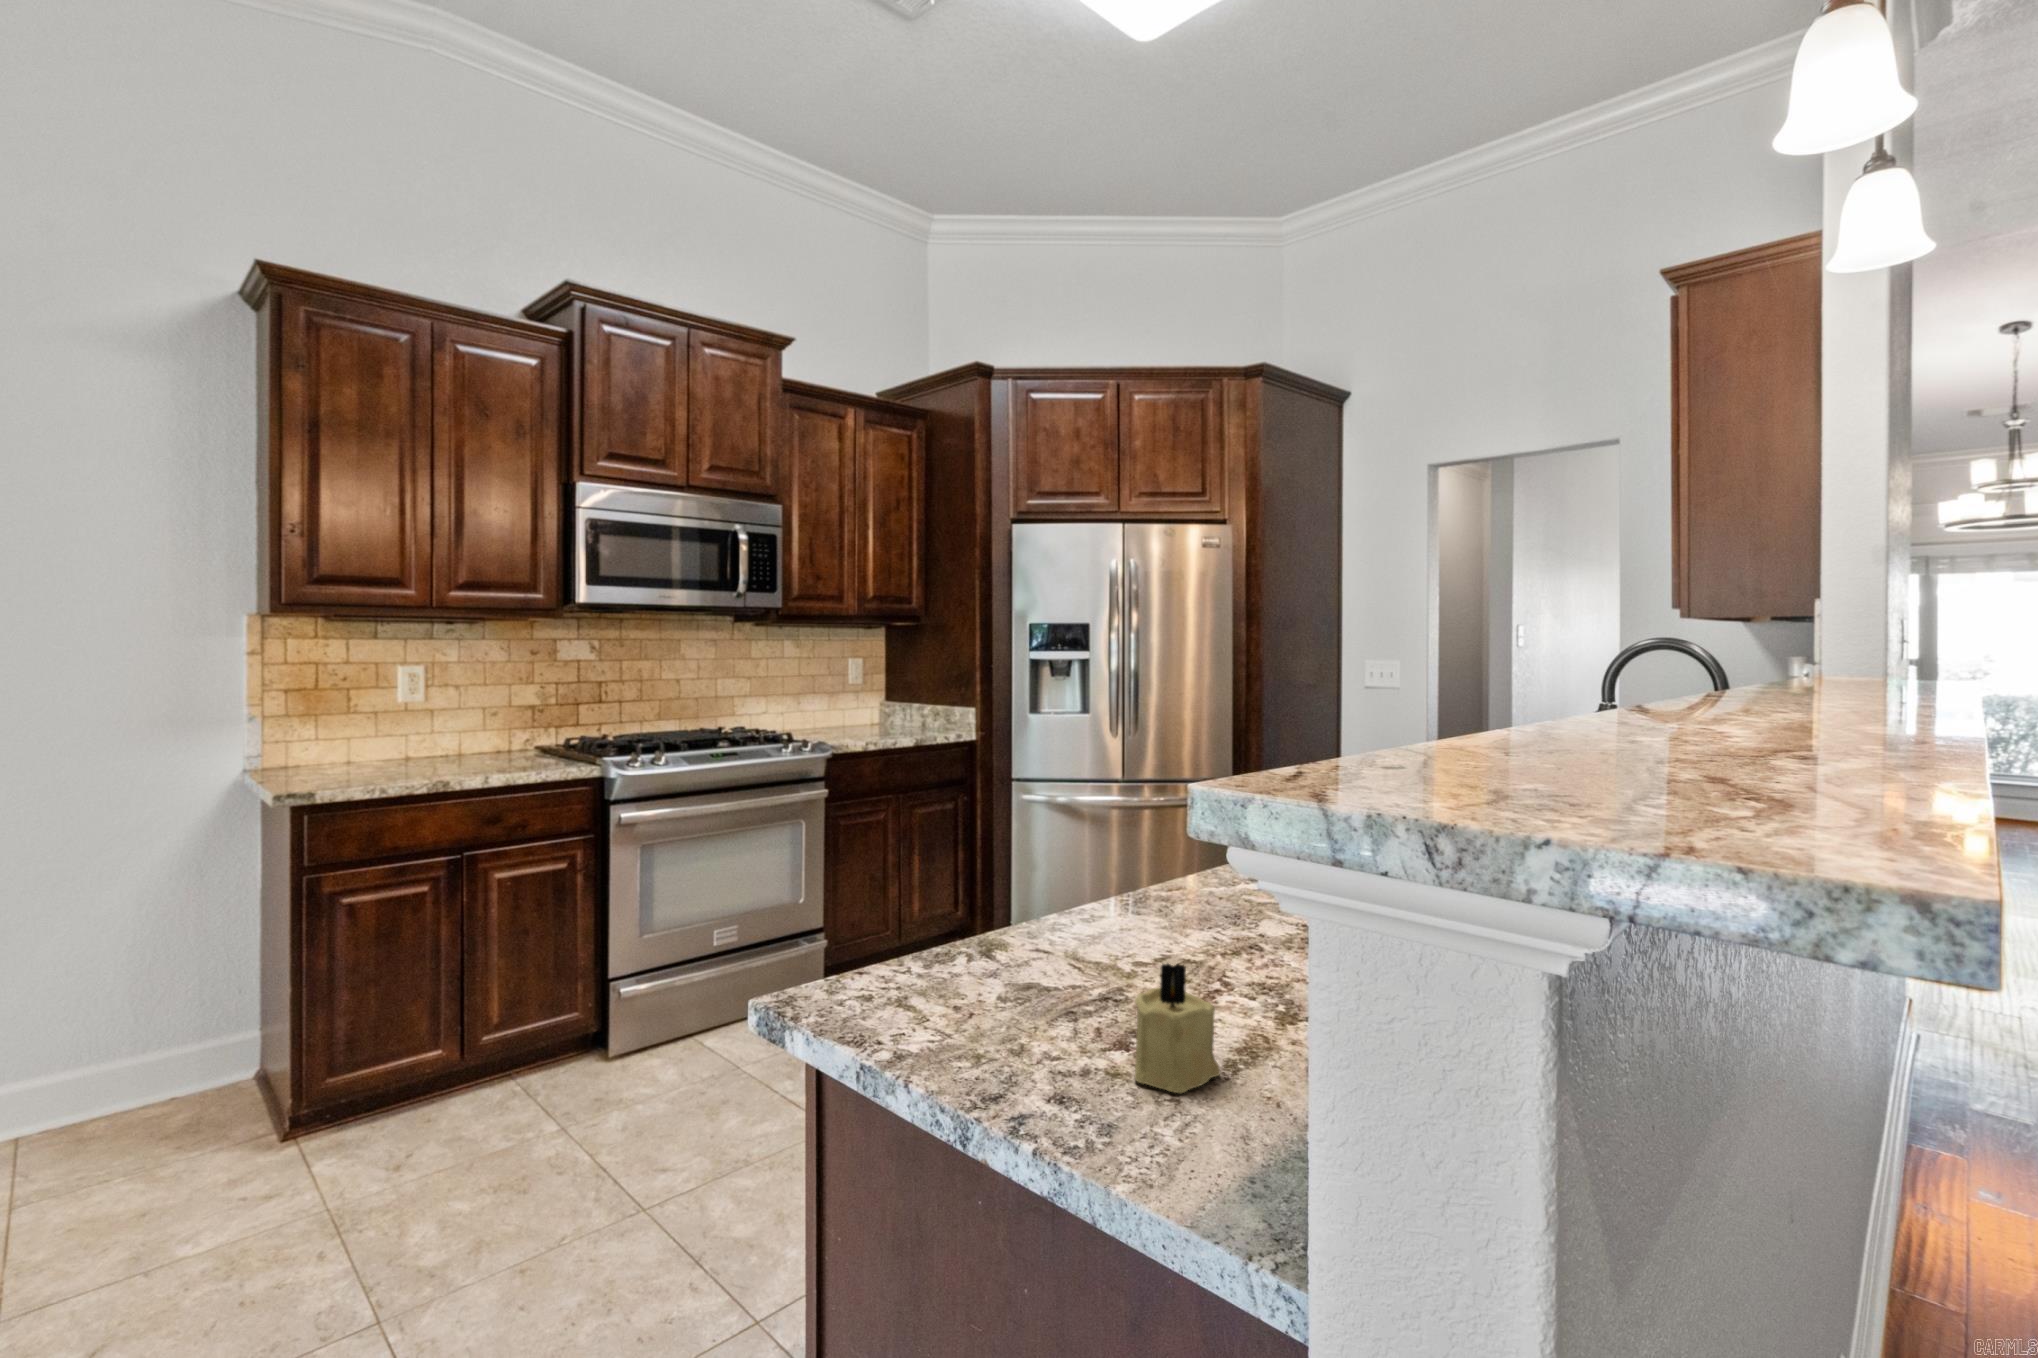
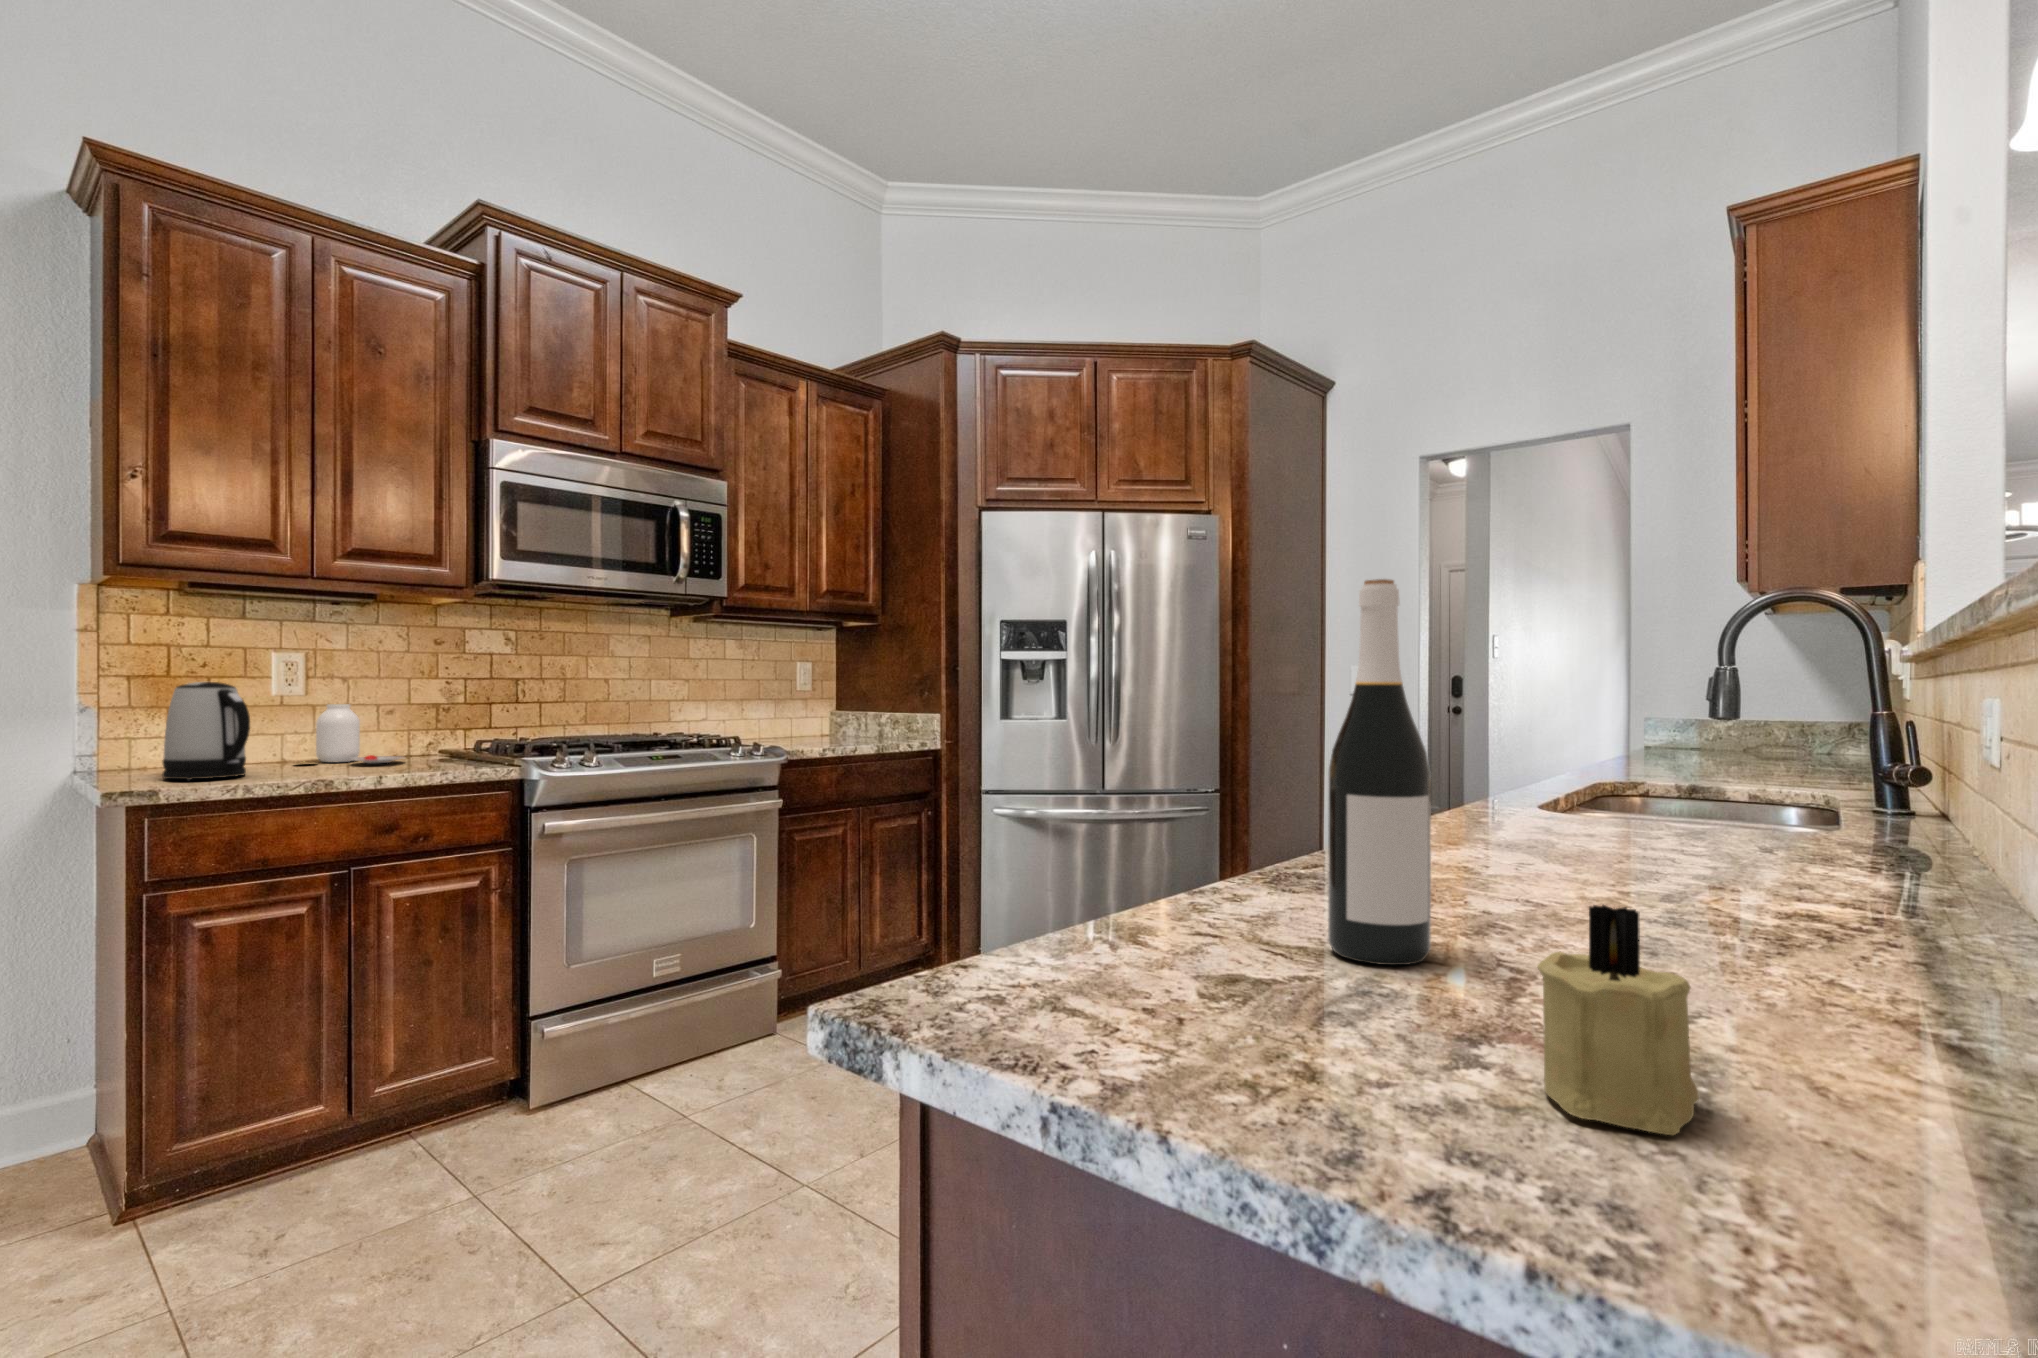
kettle: none [313,698,381,780] -> present [162,682,250,780]
jar: none [414,711,505,763] -> present [300,704,404,764]
wine bottle: none [1109,720,1176,982] -> present [1328,579,1431,965]

